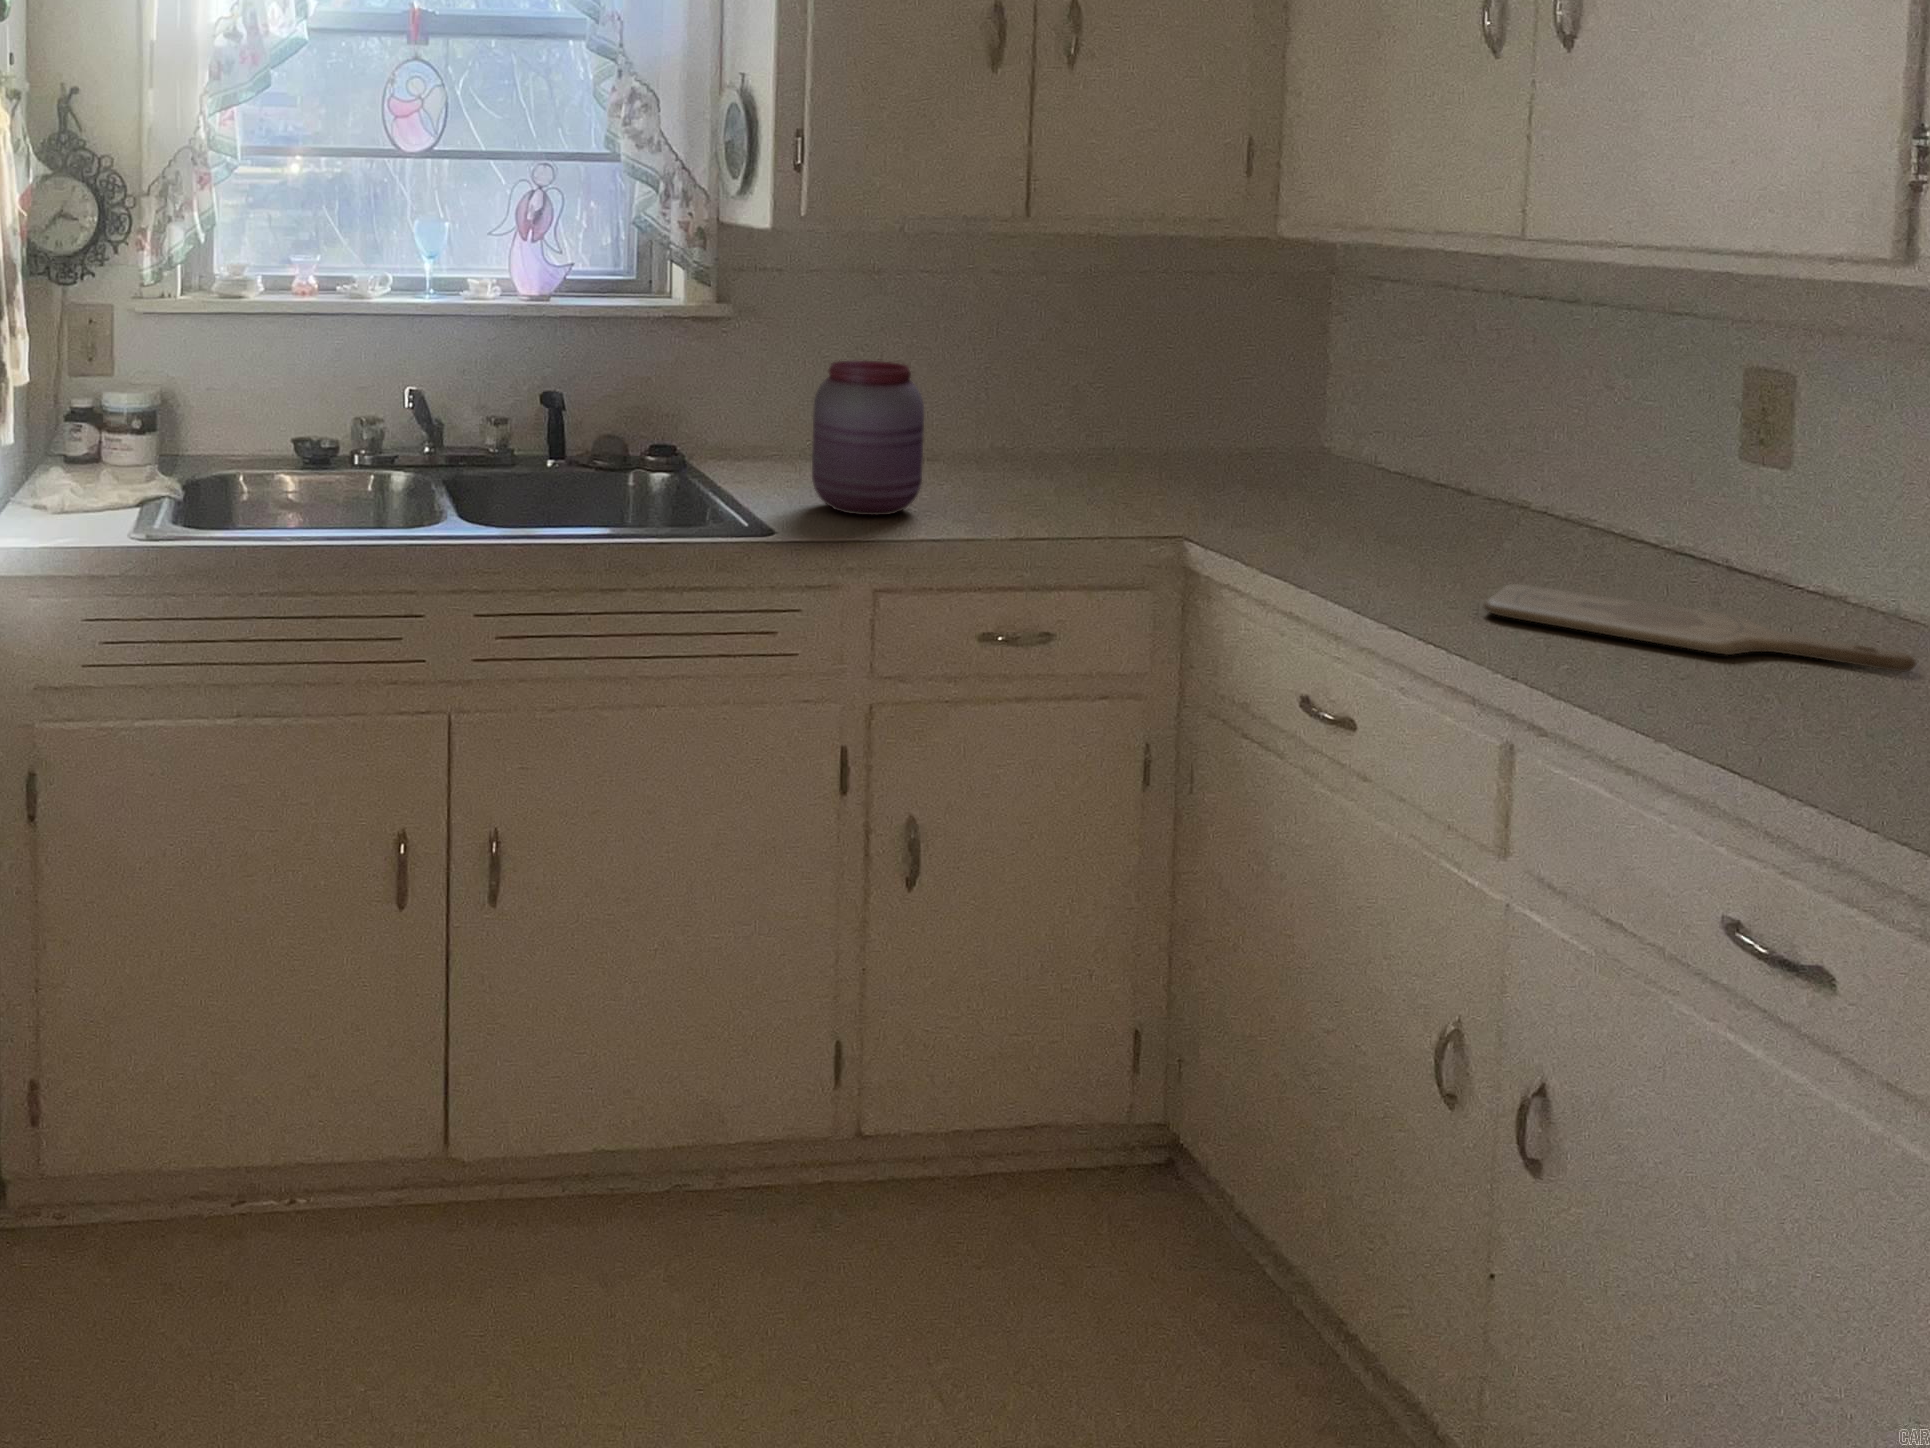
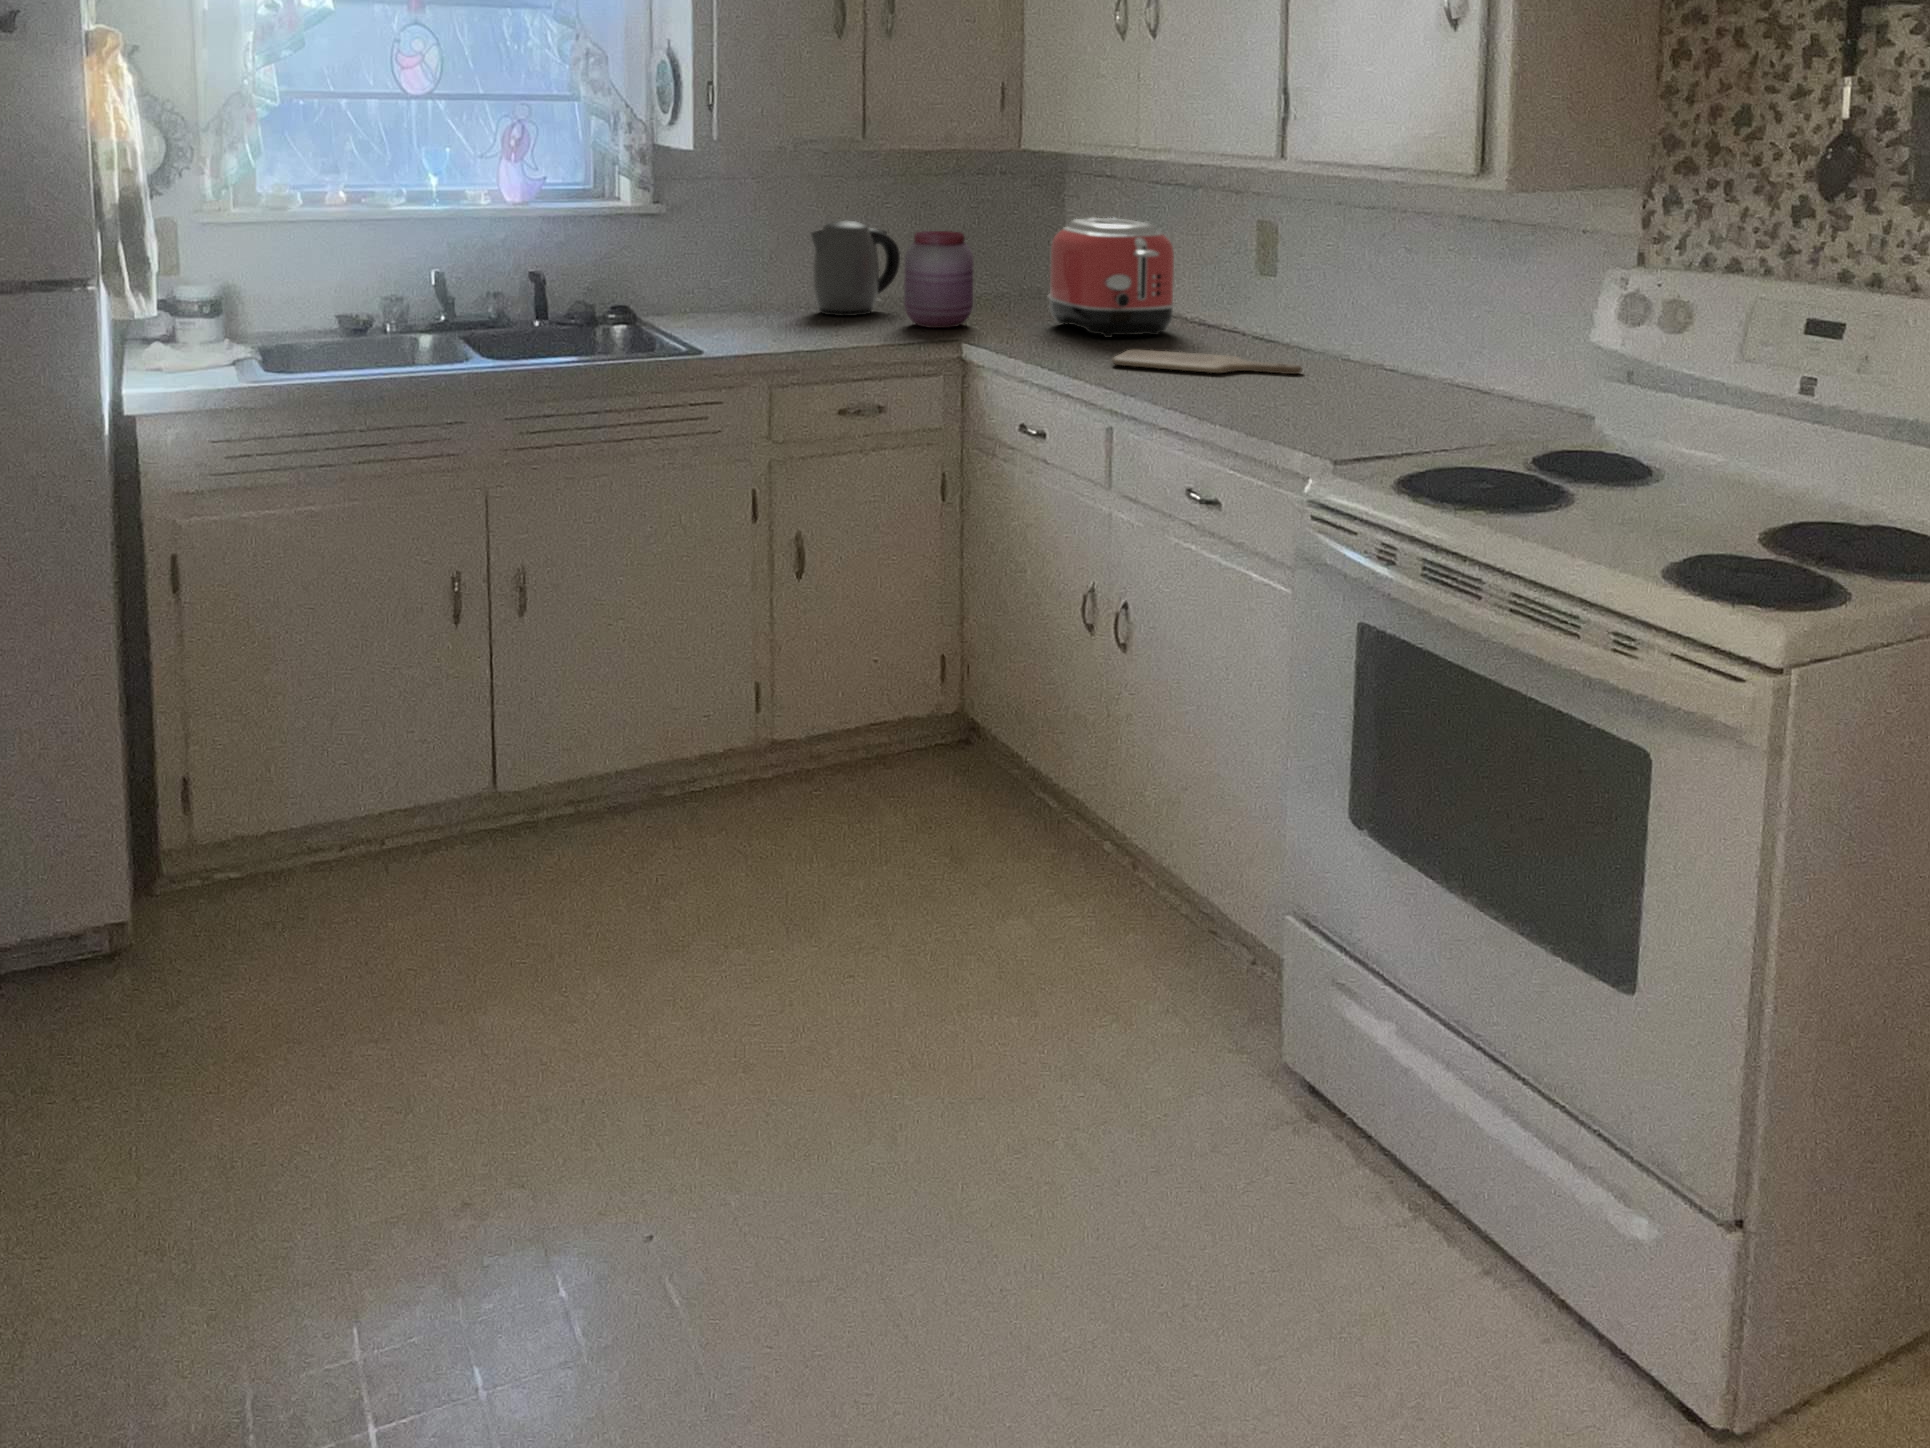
kettle: none [941,335,1077,476] -> present [811,220,900,316]
toaster: none [1329,348,1579,551] -> present [1048,218,1175,338]
jar: present [812,361,924,515] -> present [904,231,973,328]

